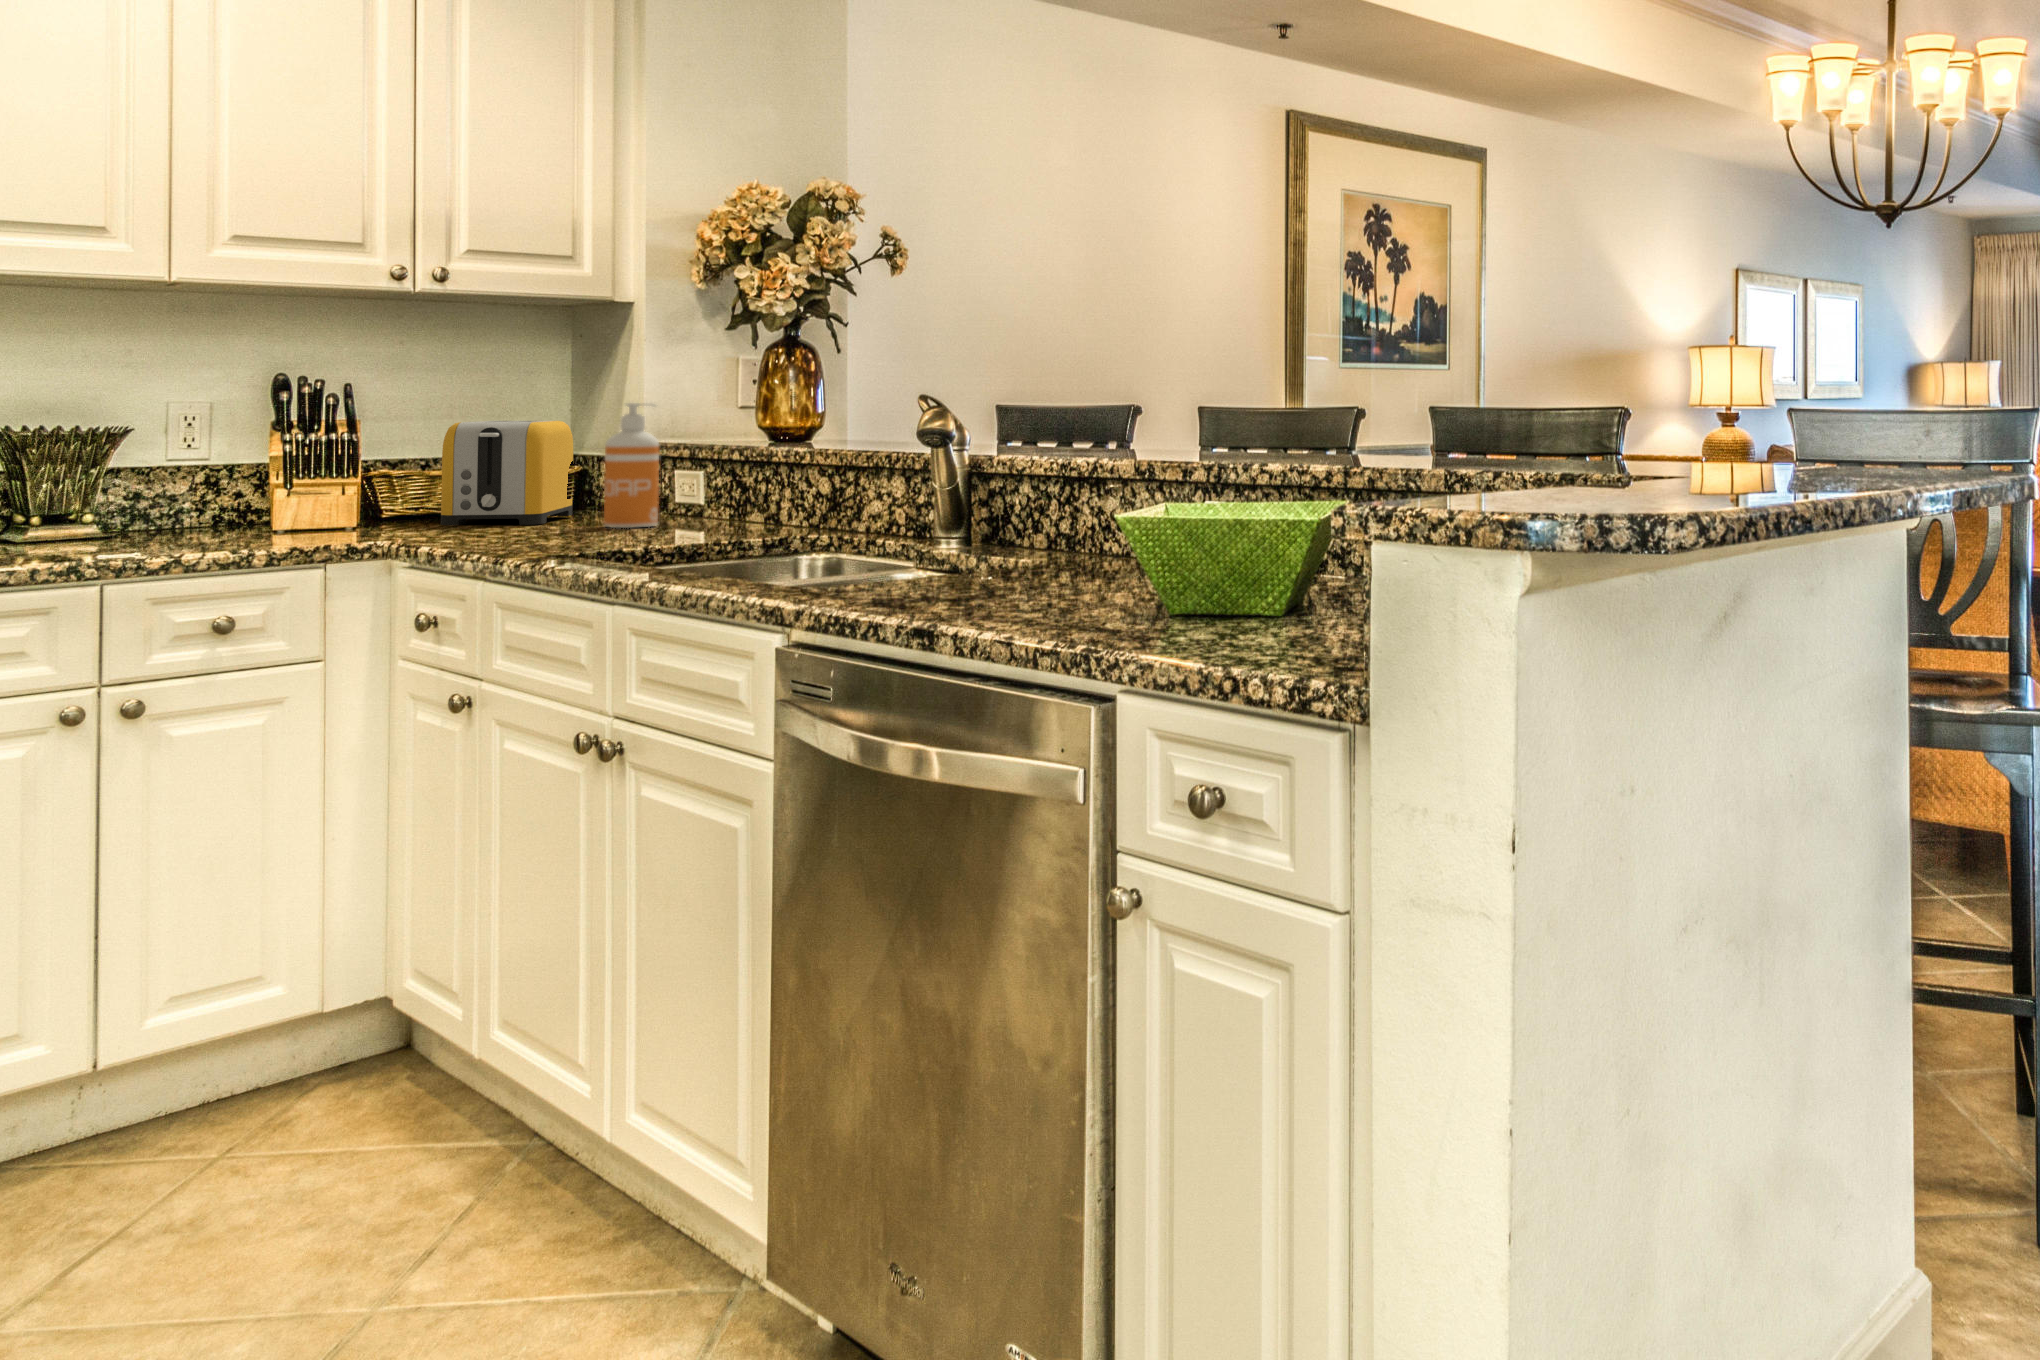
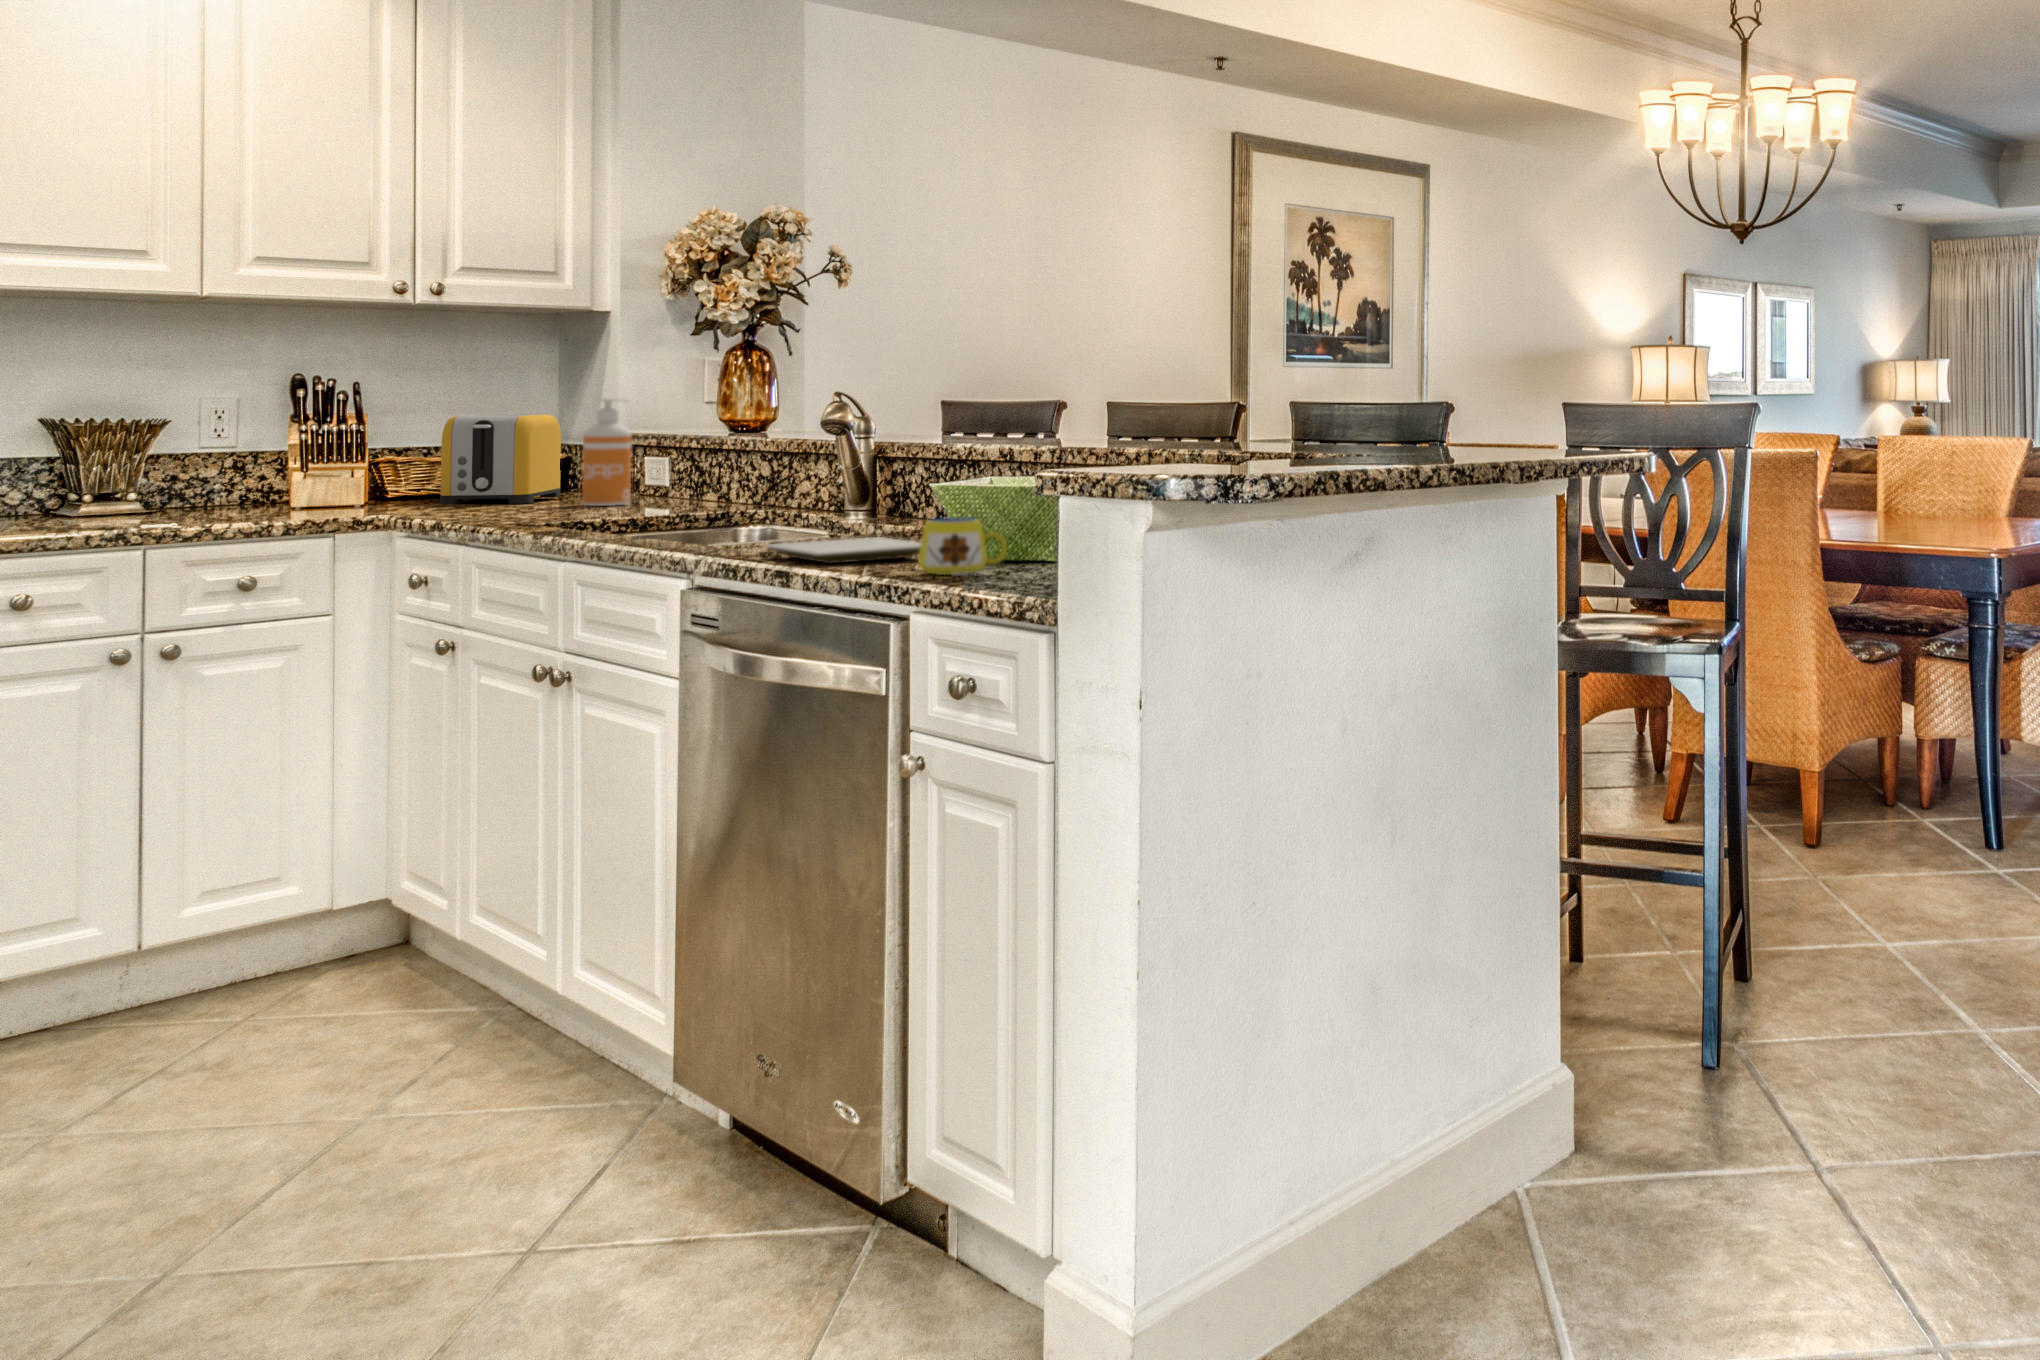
mug: none [1111,561,1224,639] -> present [919,518,1007,575]
plate: none [889,579,1106,618] -> present [766,537,921,563]

